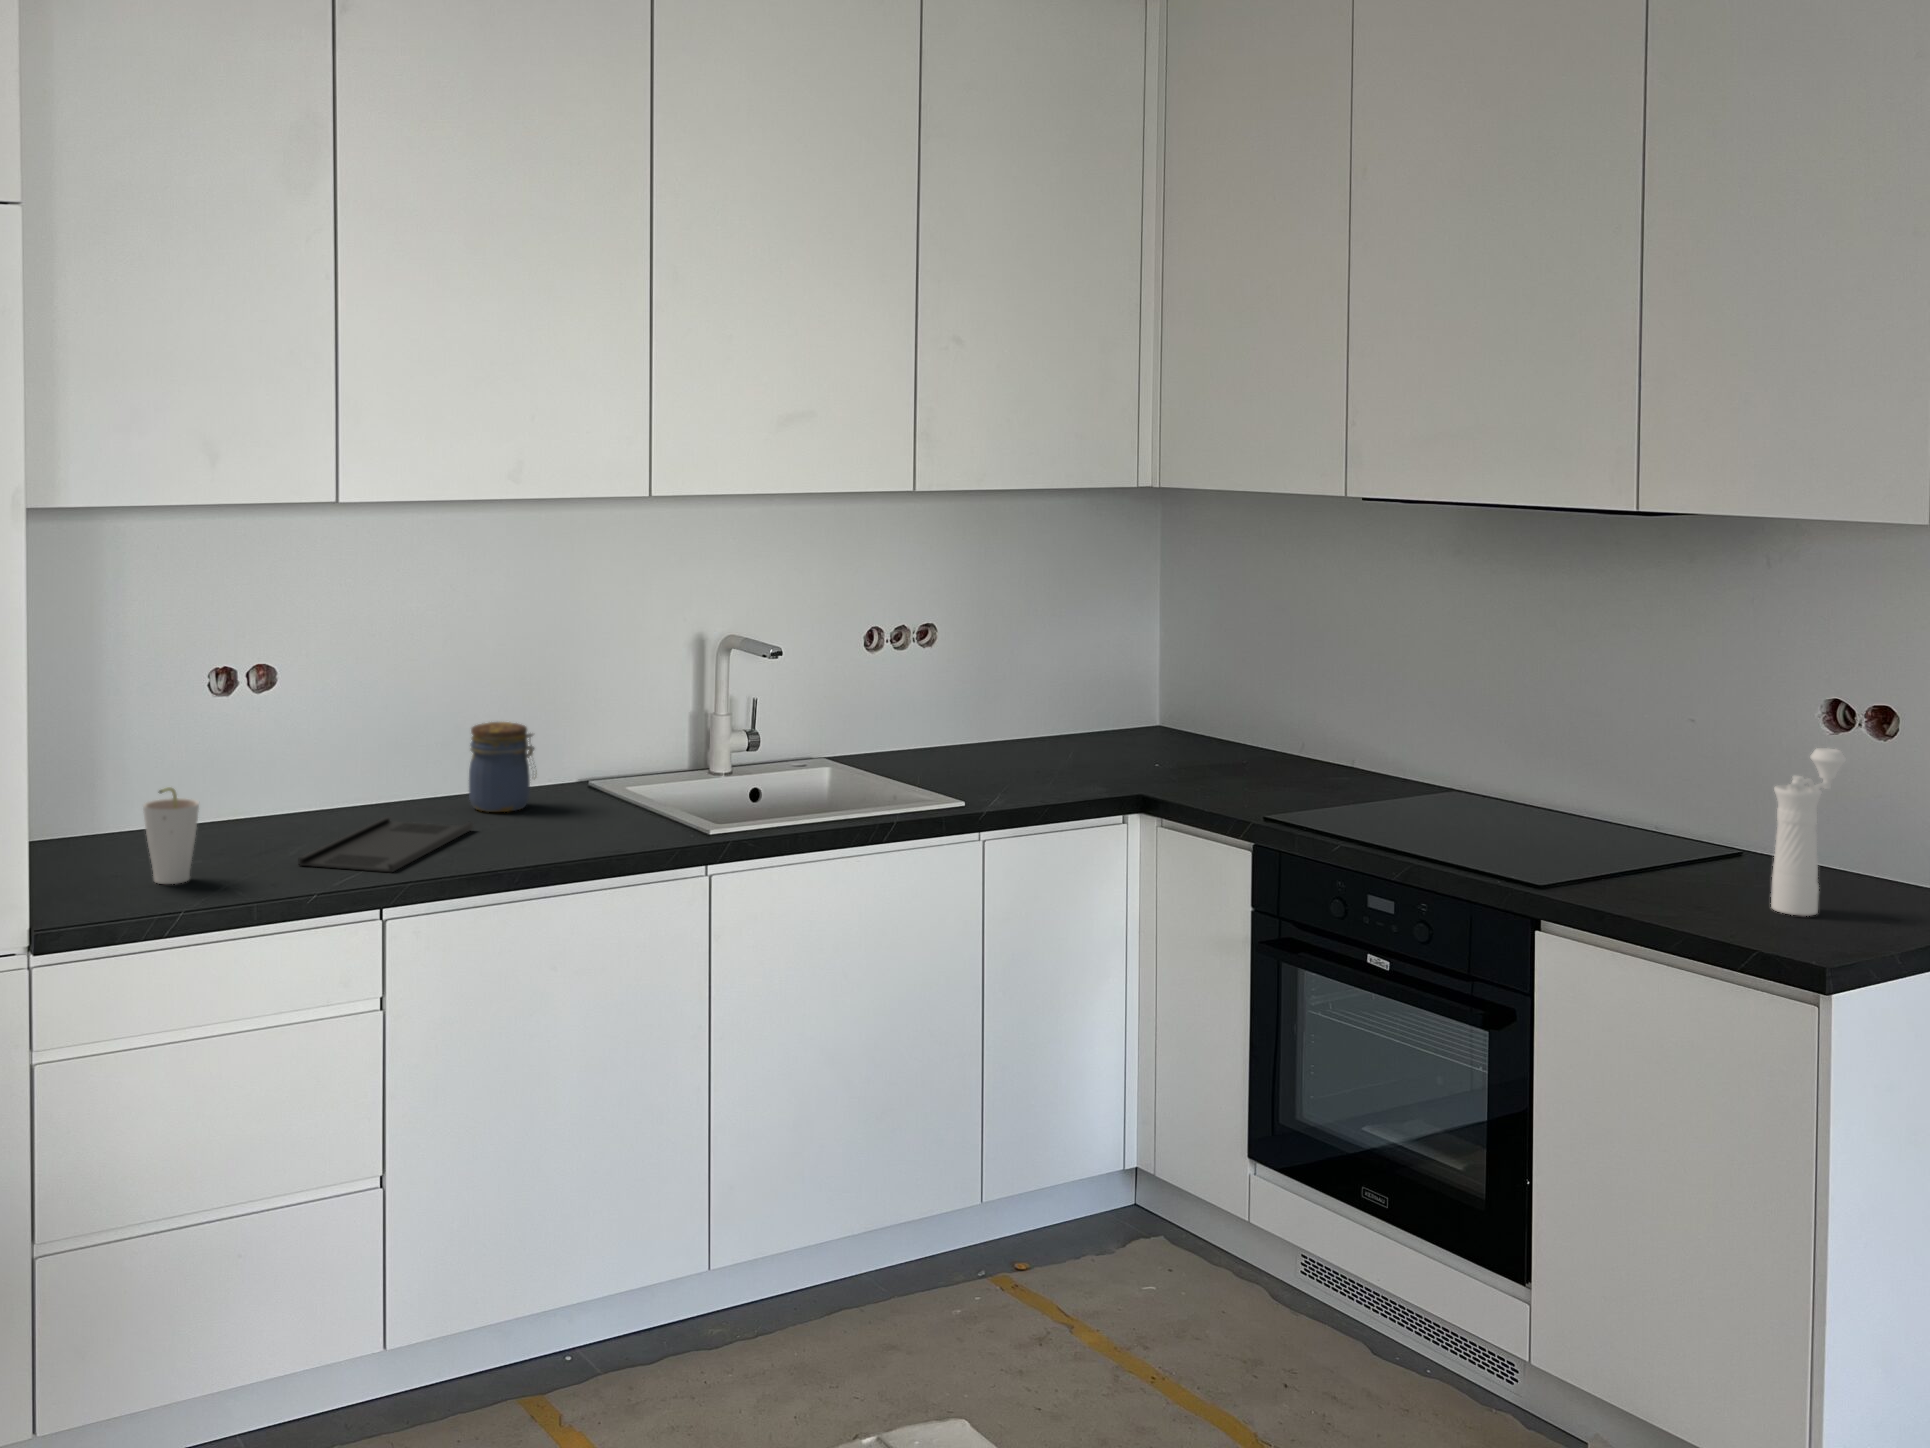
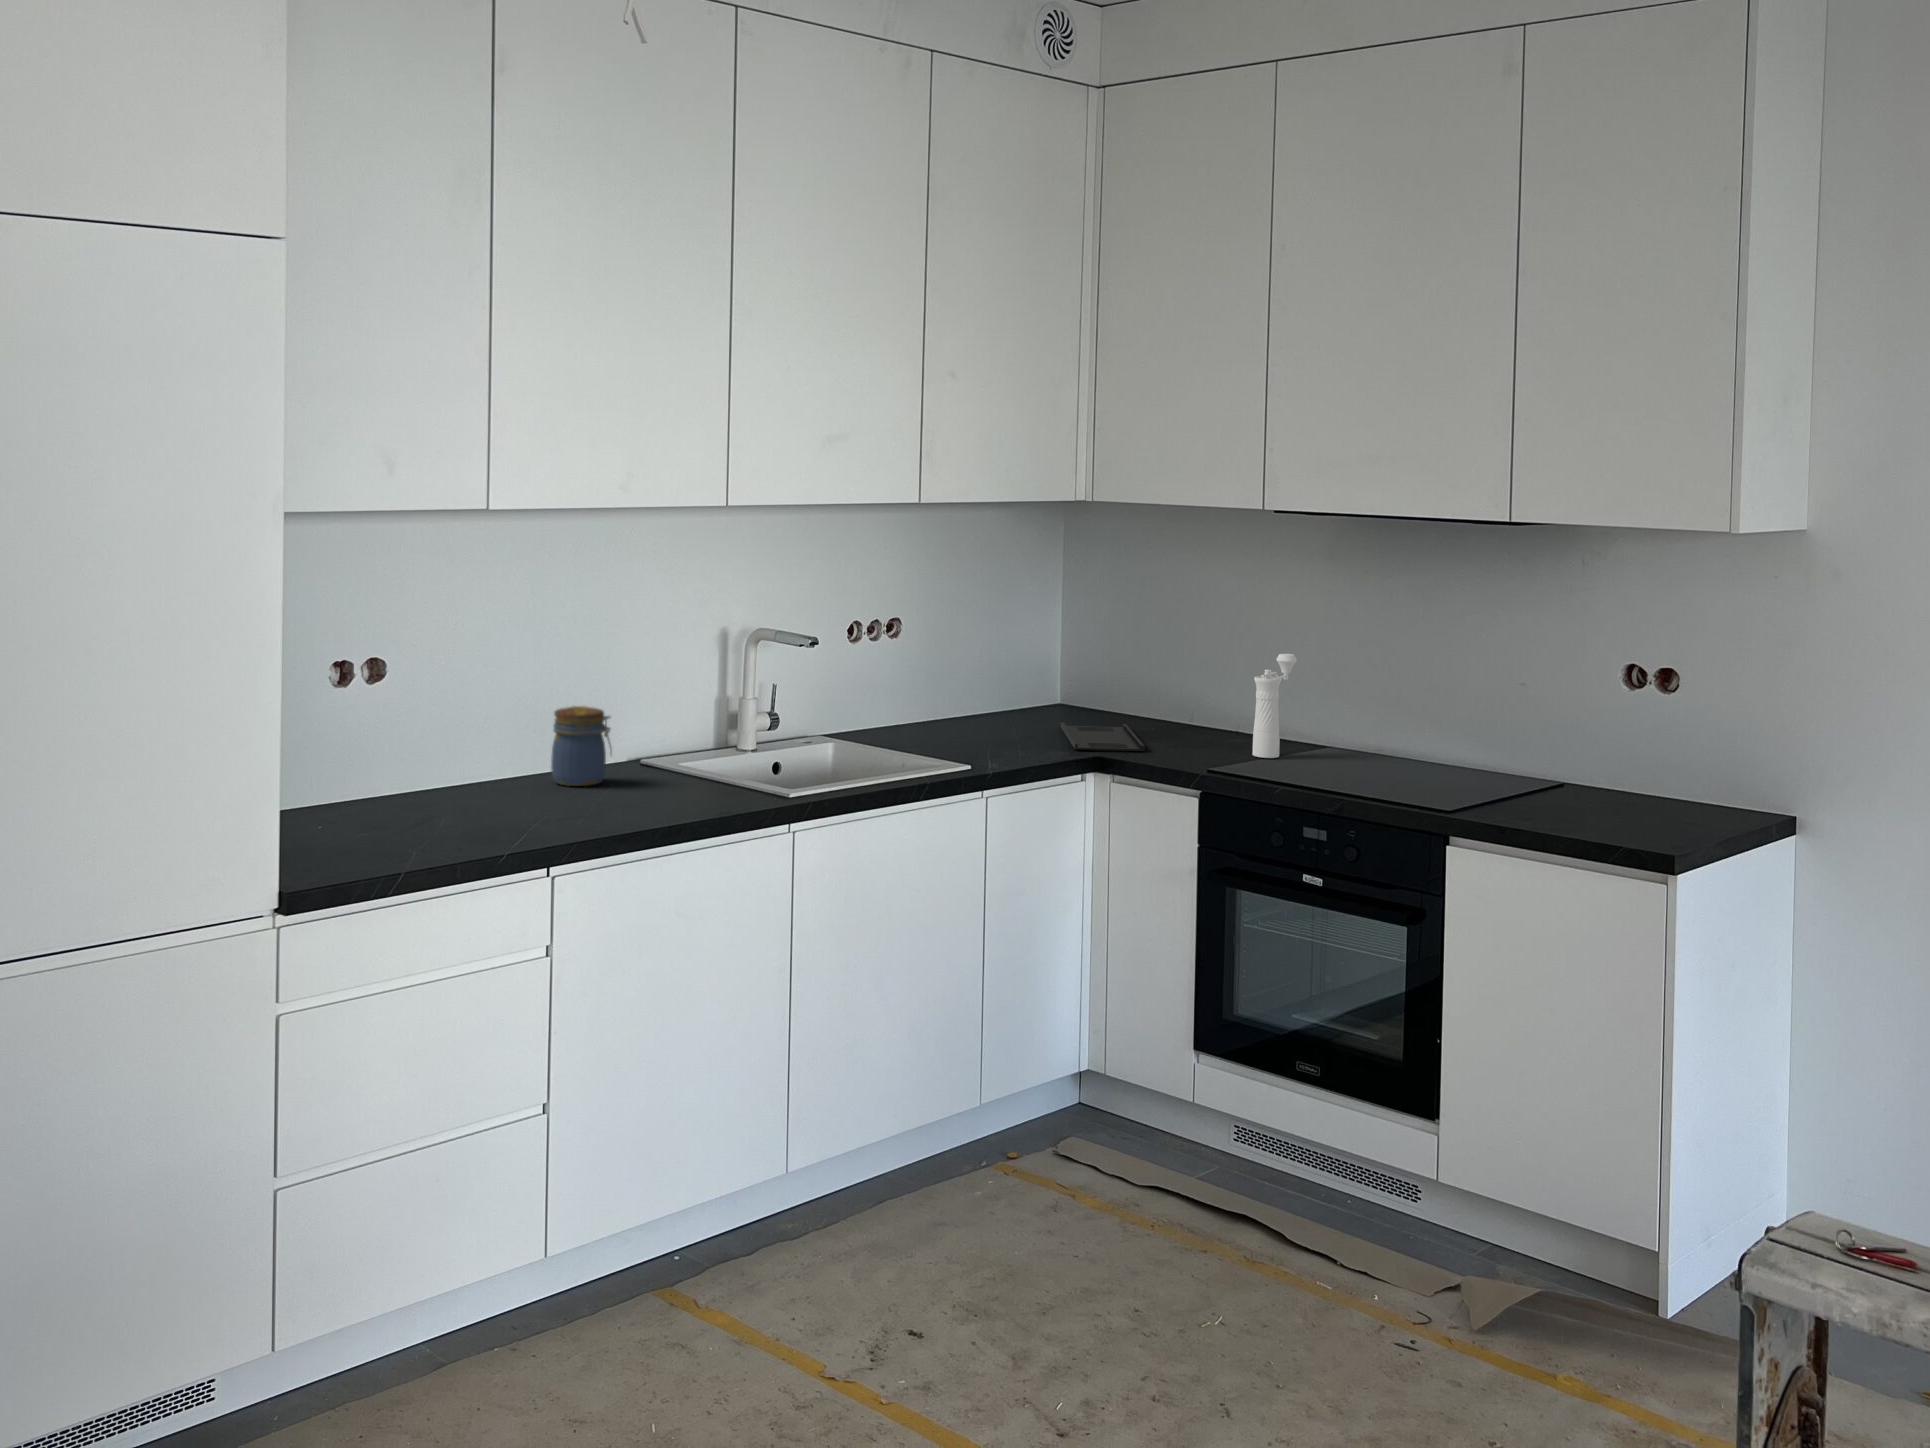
pepper mill: present [1771,748,1845,916] -> present [1252,654,1297,758]
cup: present [143,787,199,884] -> none [336,764,386,852]
tray: present [299,816,473,872] -> present [1061,723,1145,751]

